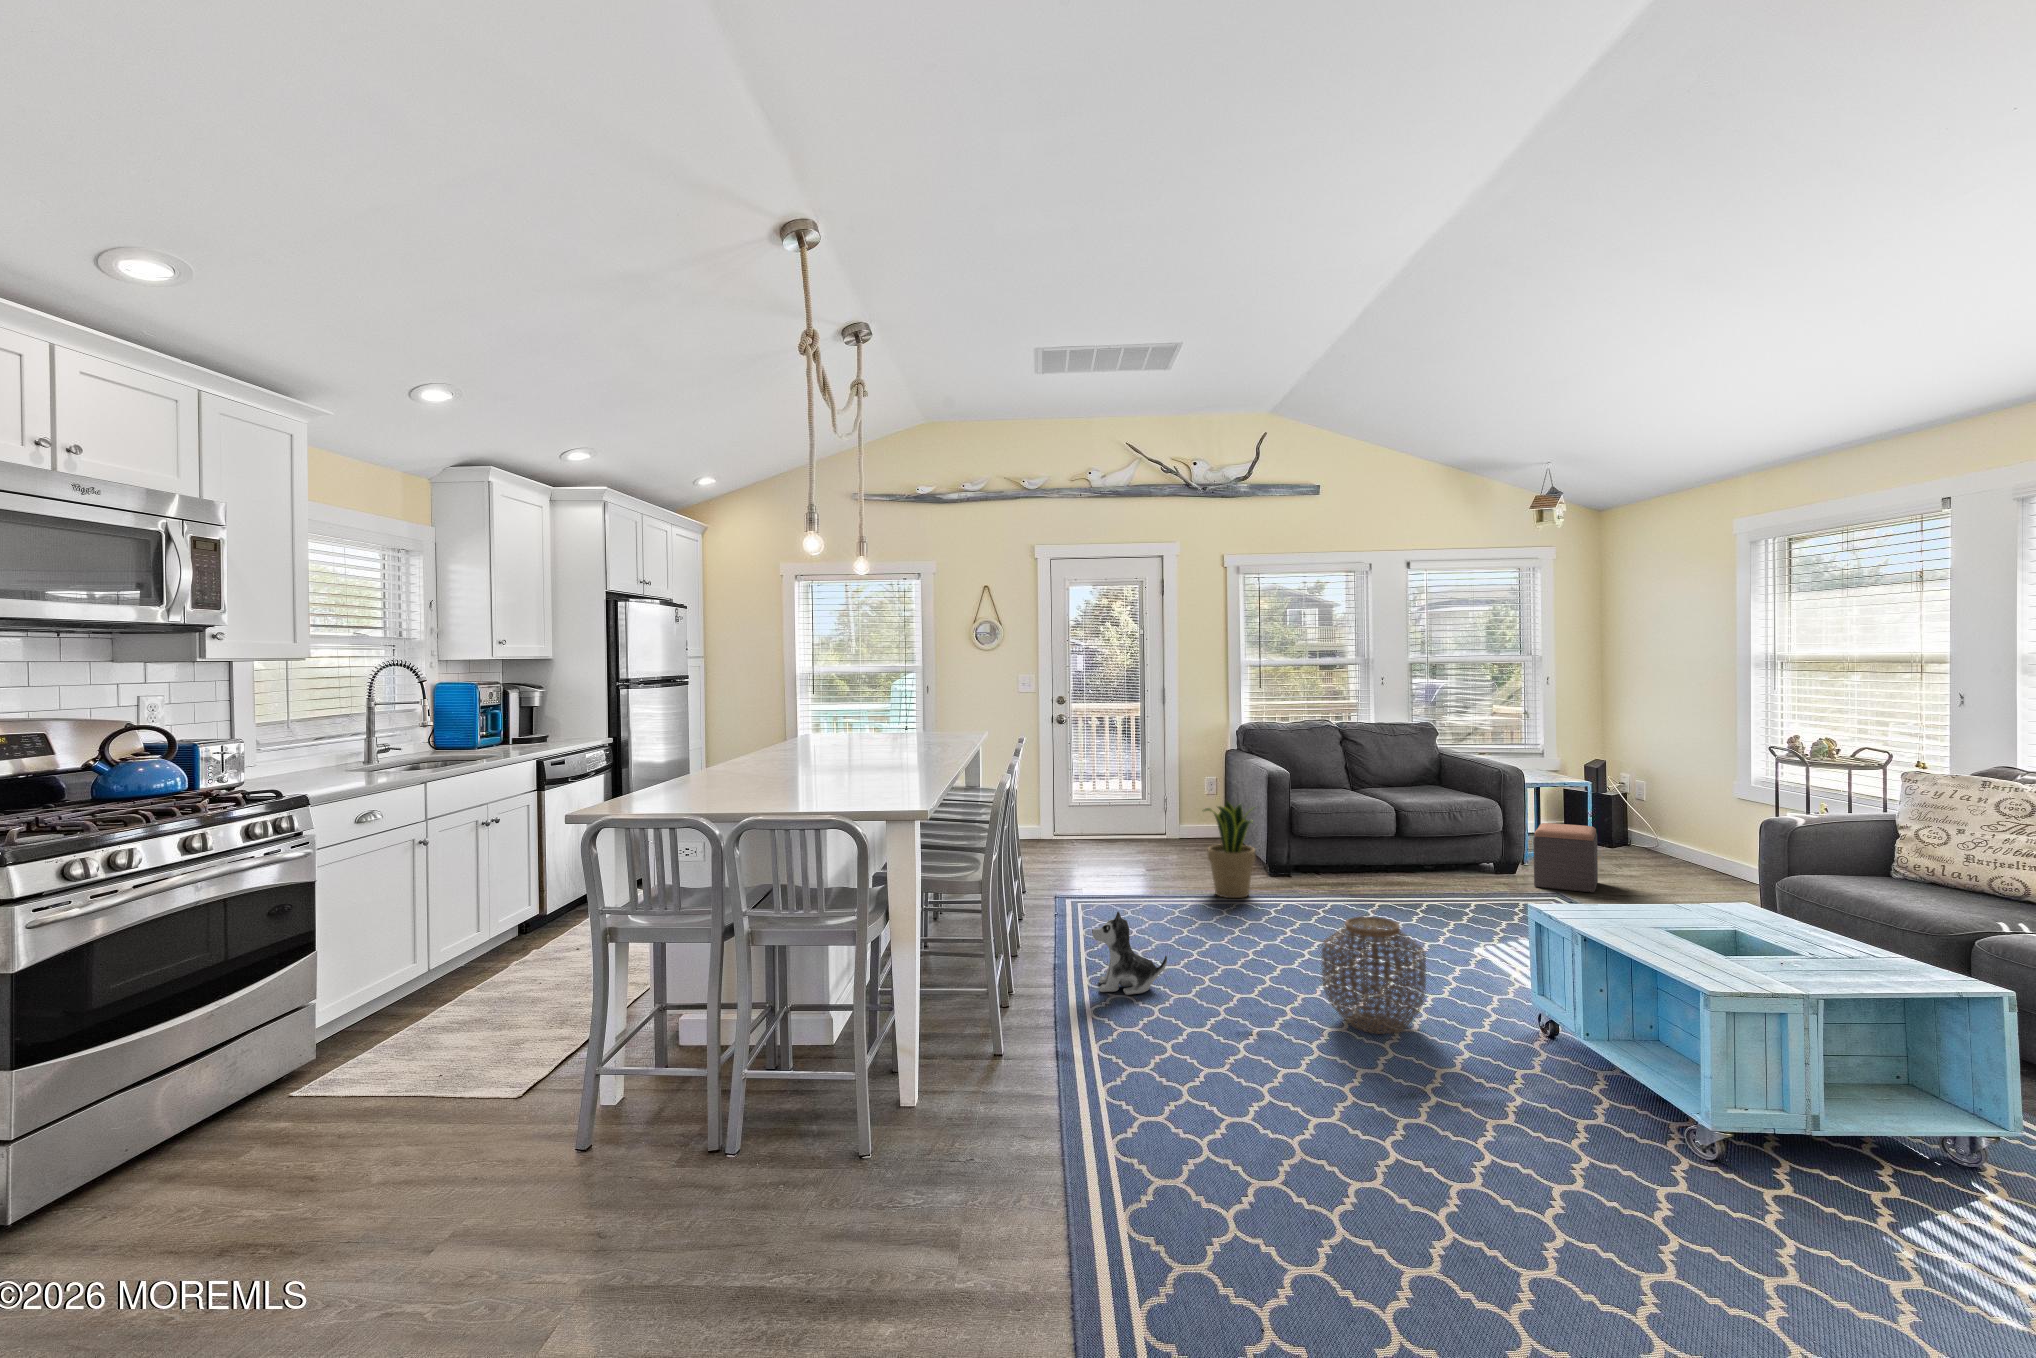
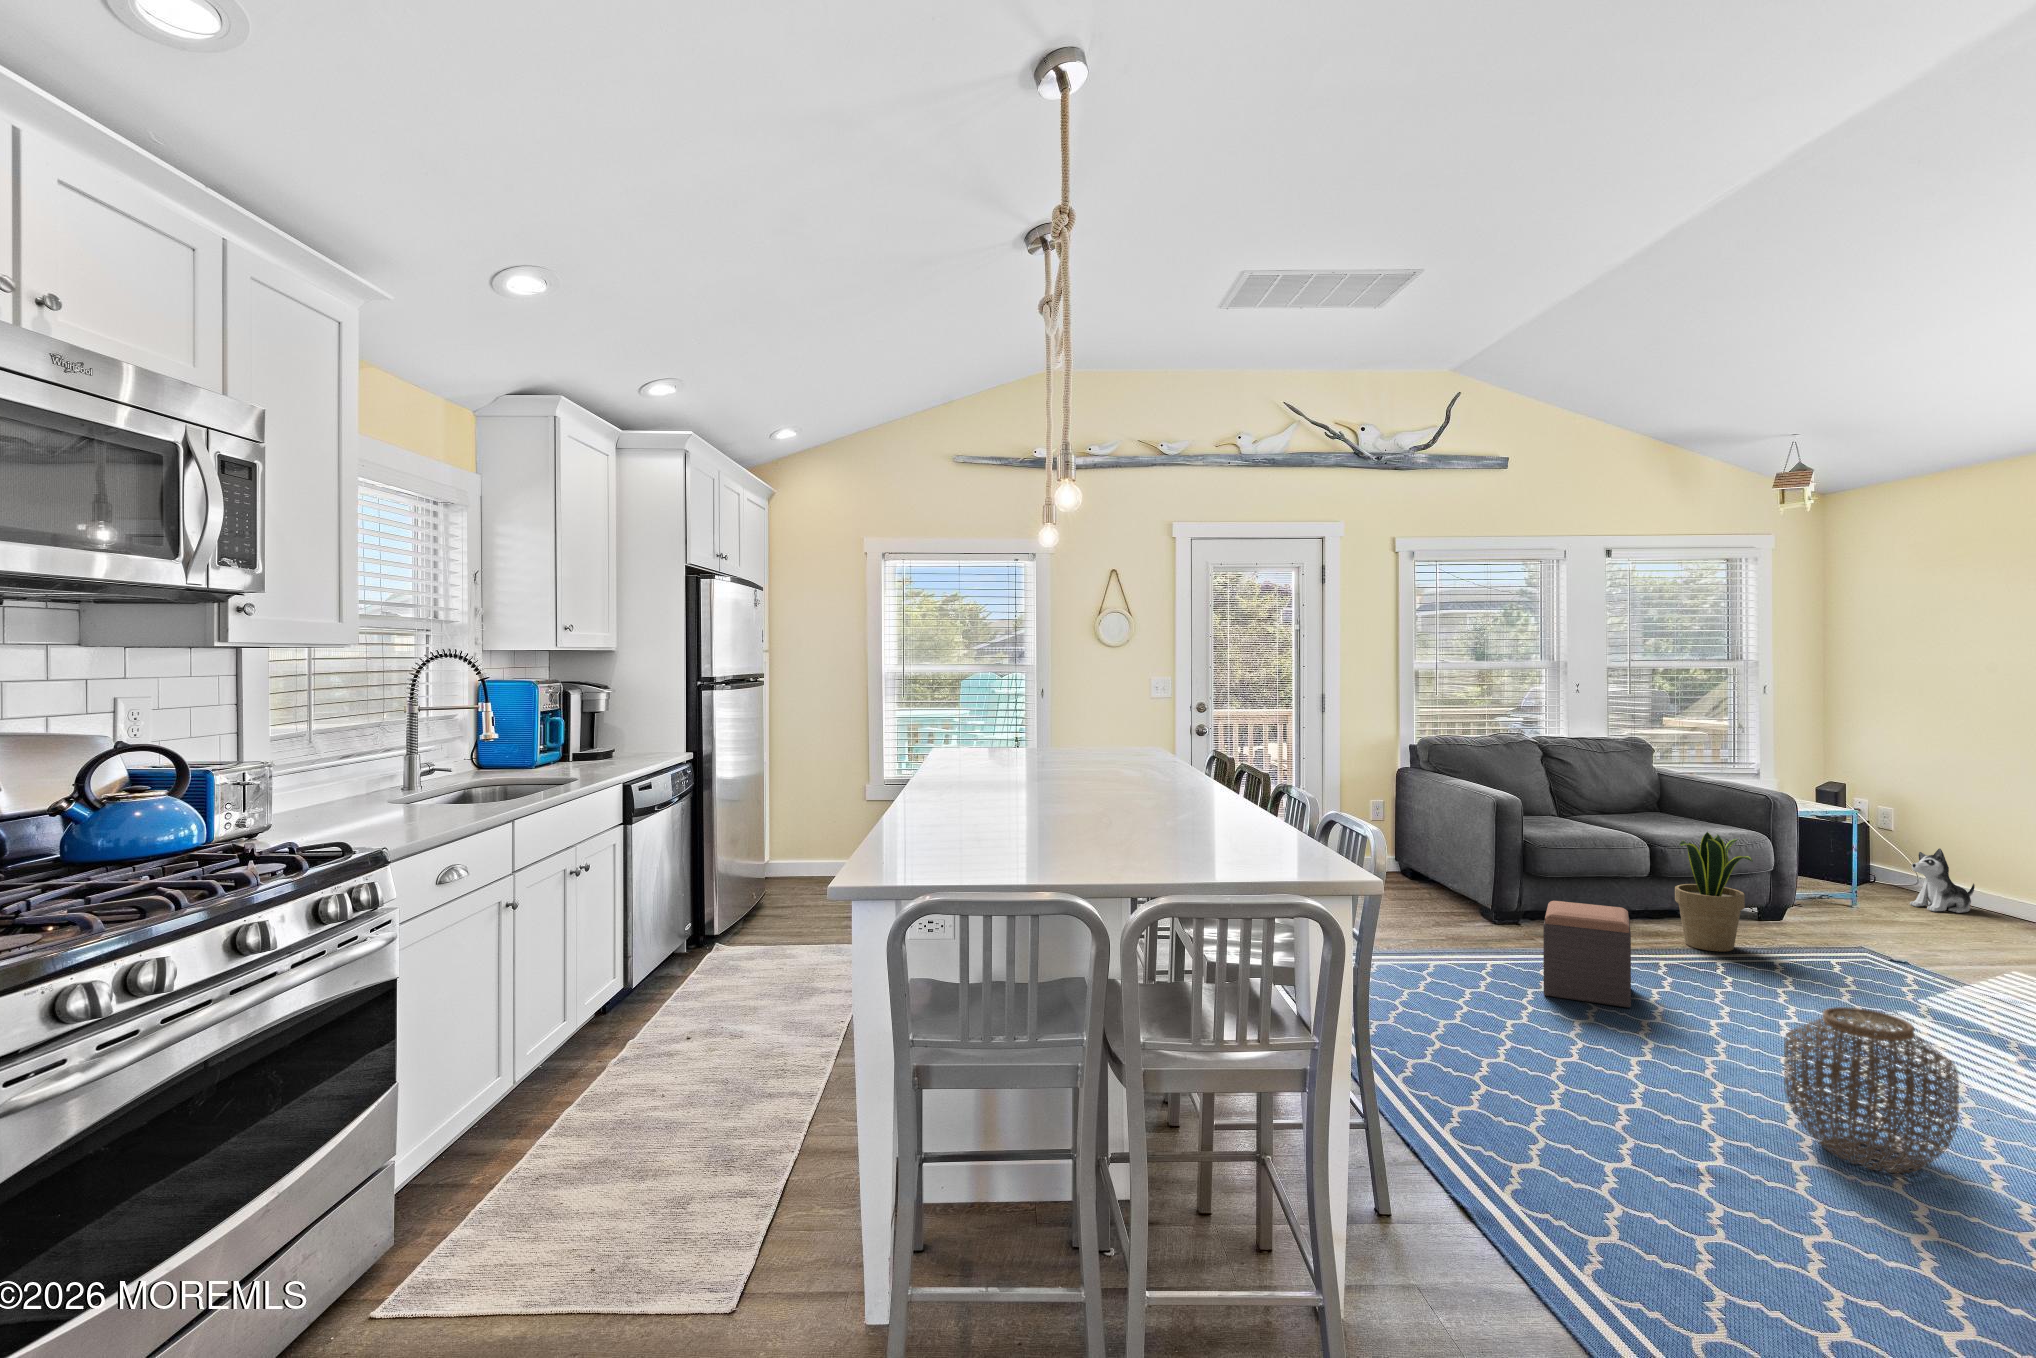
potted plant: present [1204,802,1255,898] -> present [1675,832,1753,952]
footstool: present [1533,823,1598,893] -> present [1543,901,1631,1008]
plush toy: present [1092,912,1167,995] -> present [1910,848,1975,913]

